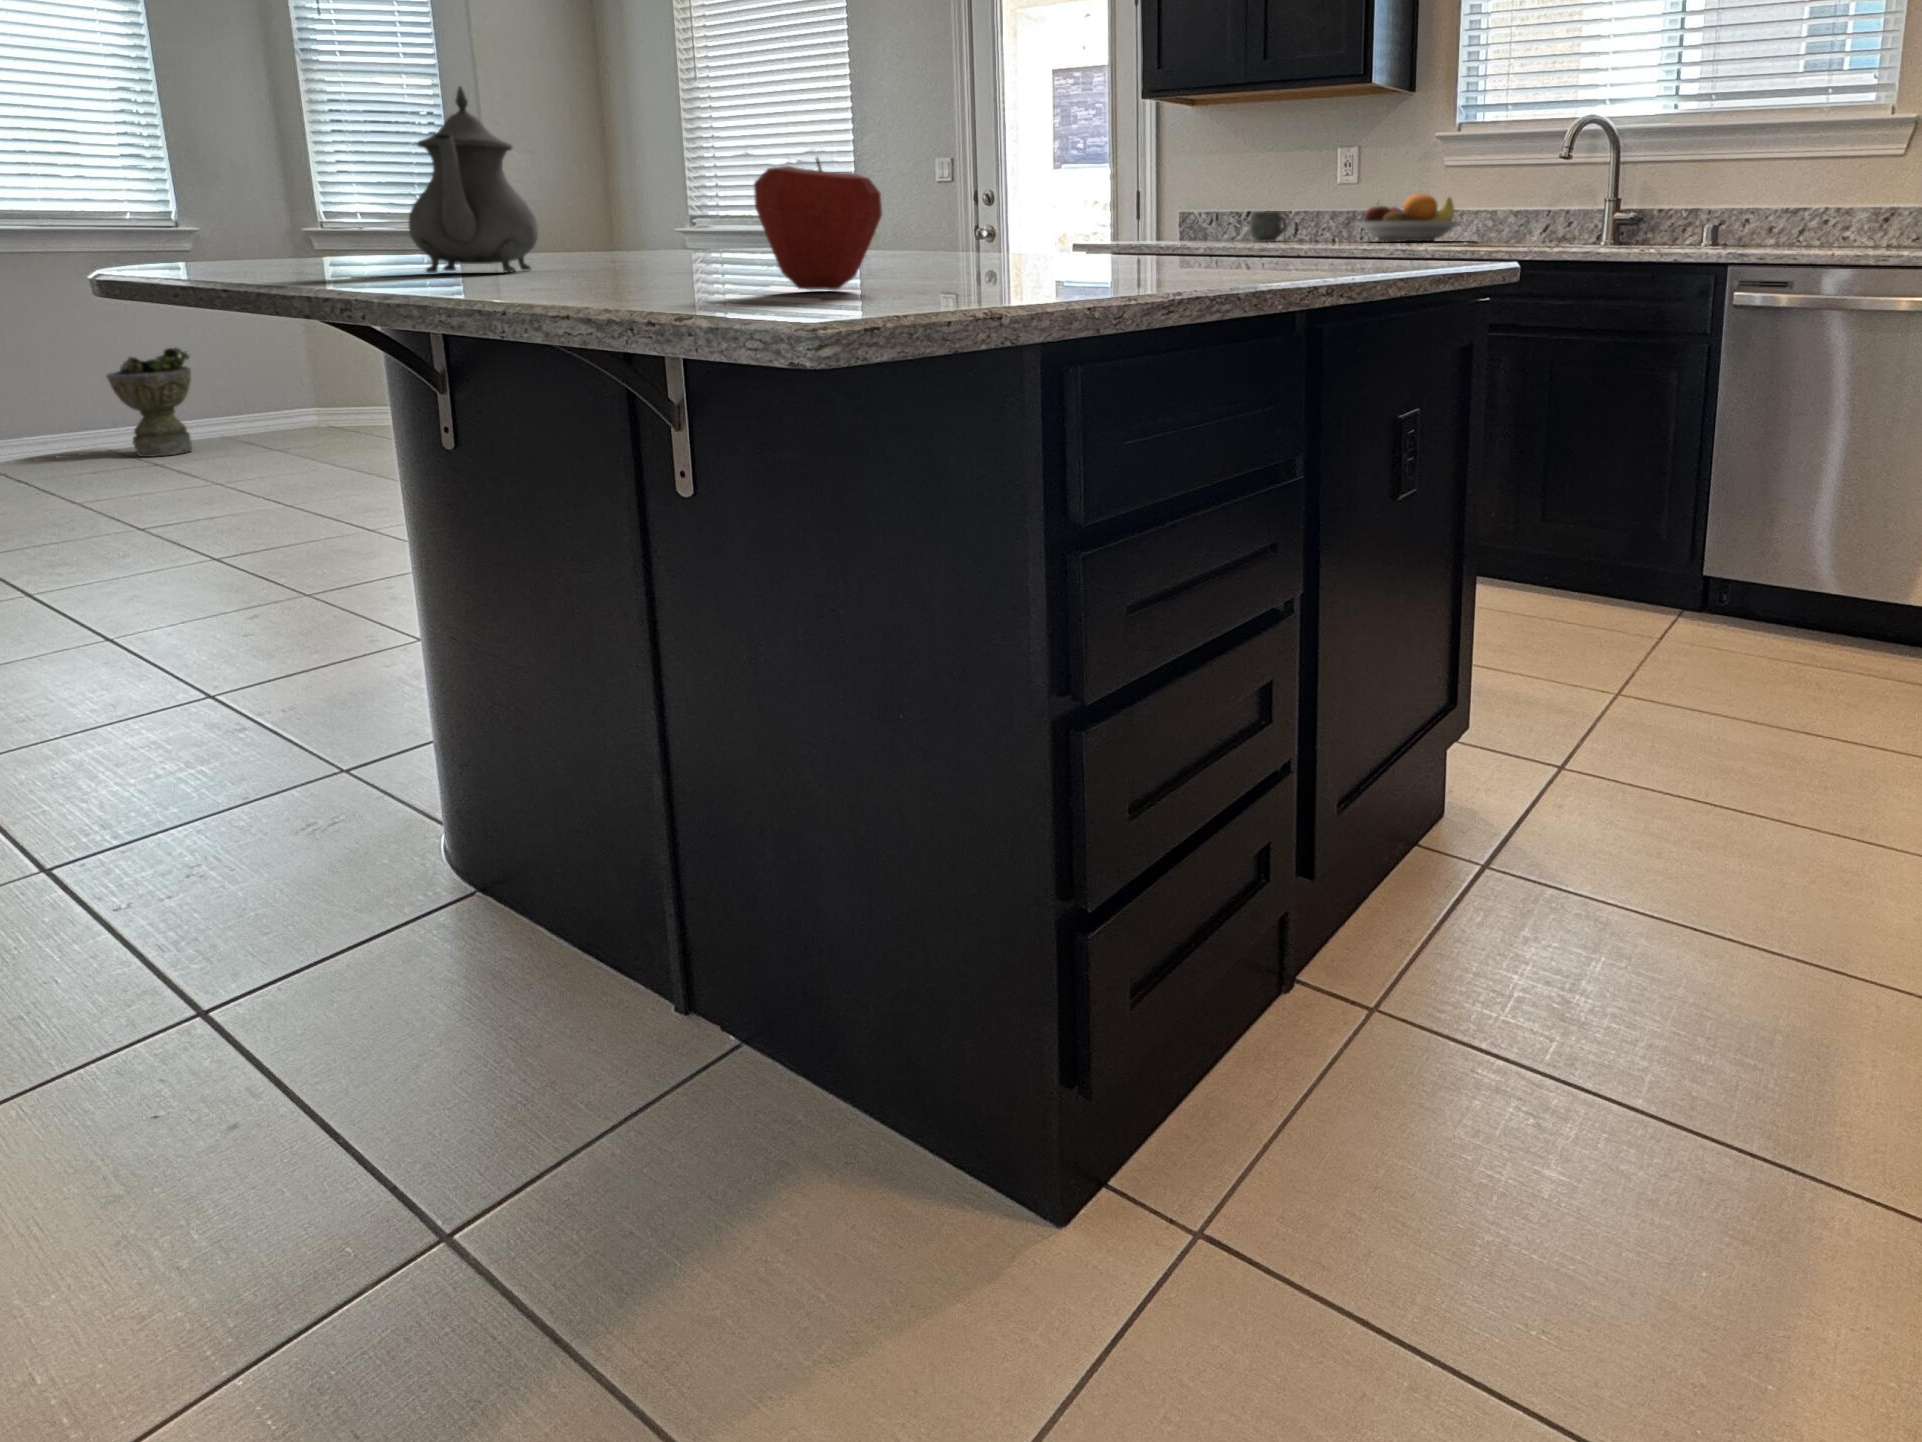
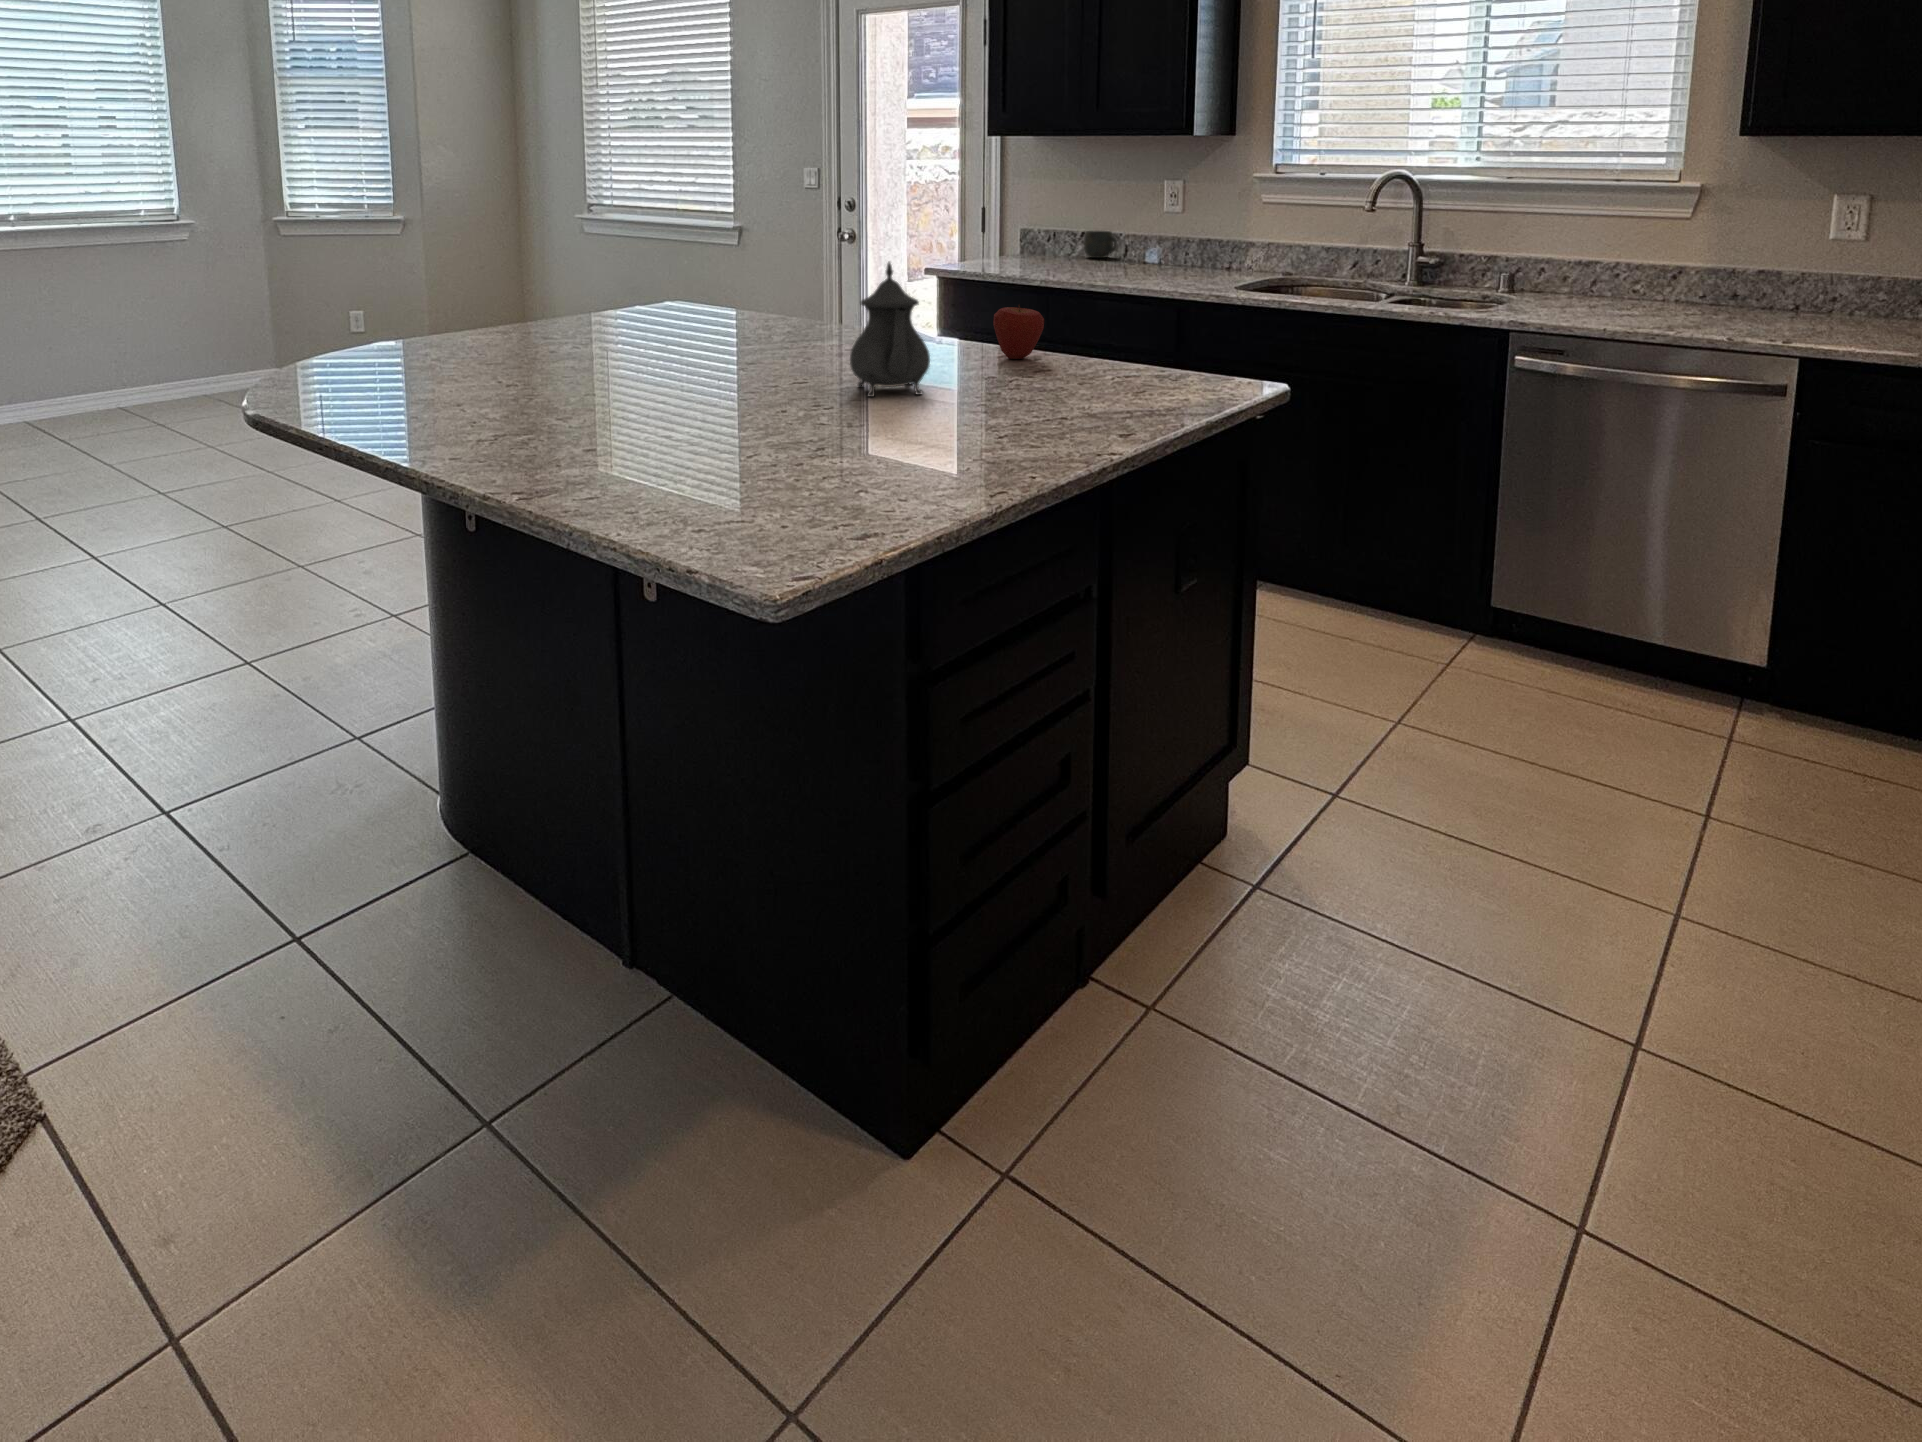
teapot: present [408,86,538,273] -> present [850,262,930,397]
apple: present [754,158,882,290] -> present [993,305,1044,359]
fruit bowl: present [1355,194,1460,241] -> none [1177,225,1279,269]
planter: present [107,347,192,457] -> none [124,322,186,414]

